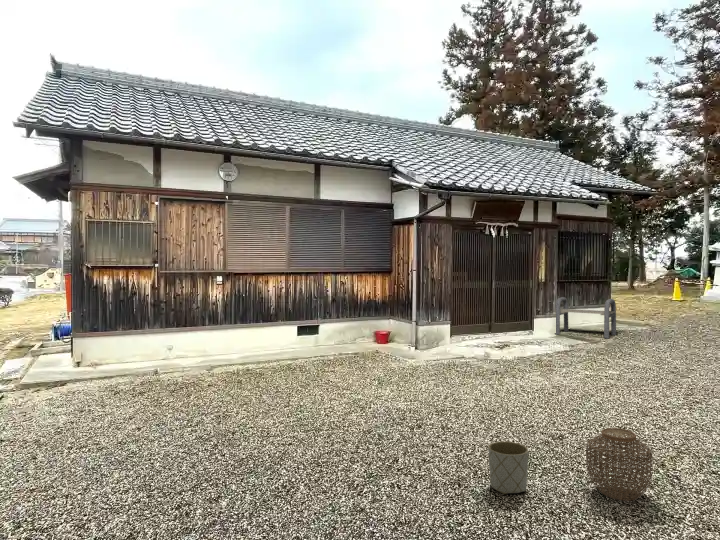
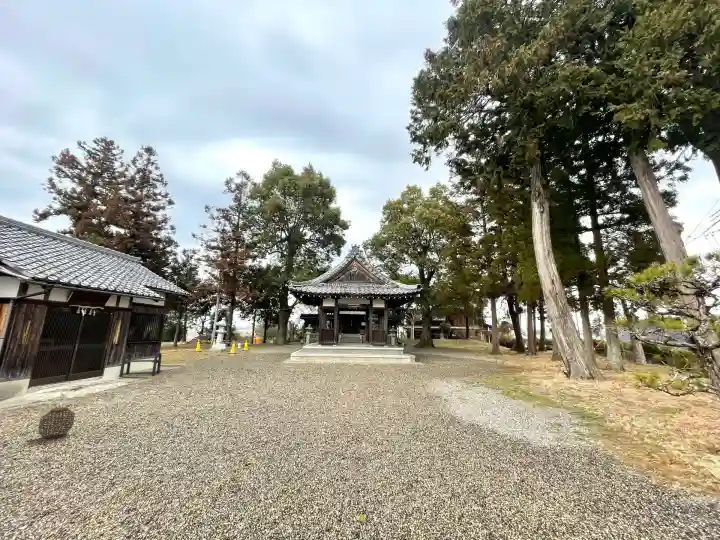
woven basket: present [586,428,652,501] -> present [39,407,75,439]
planter: present [488,441,529,494] -> none [65,434,95,464]

